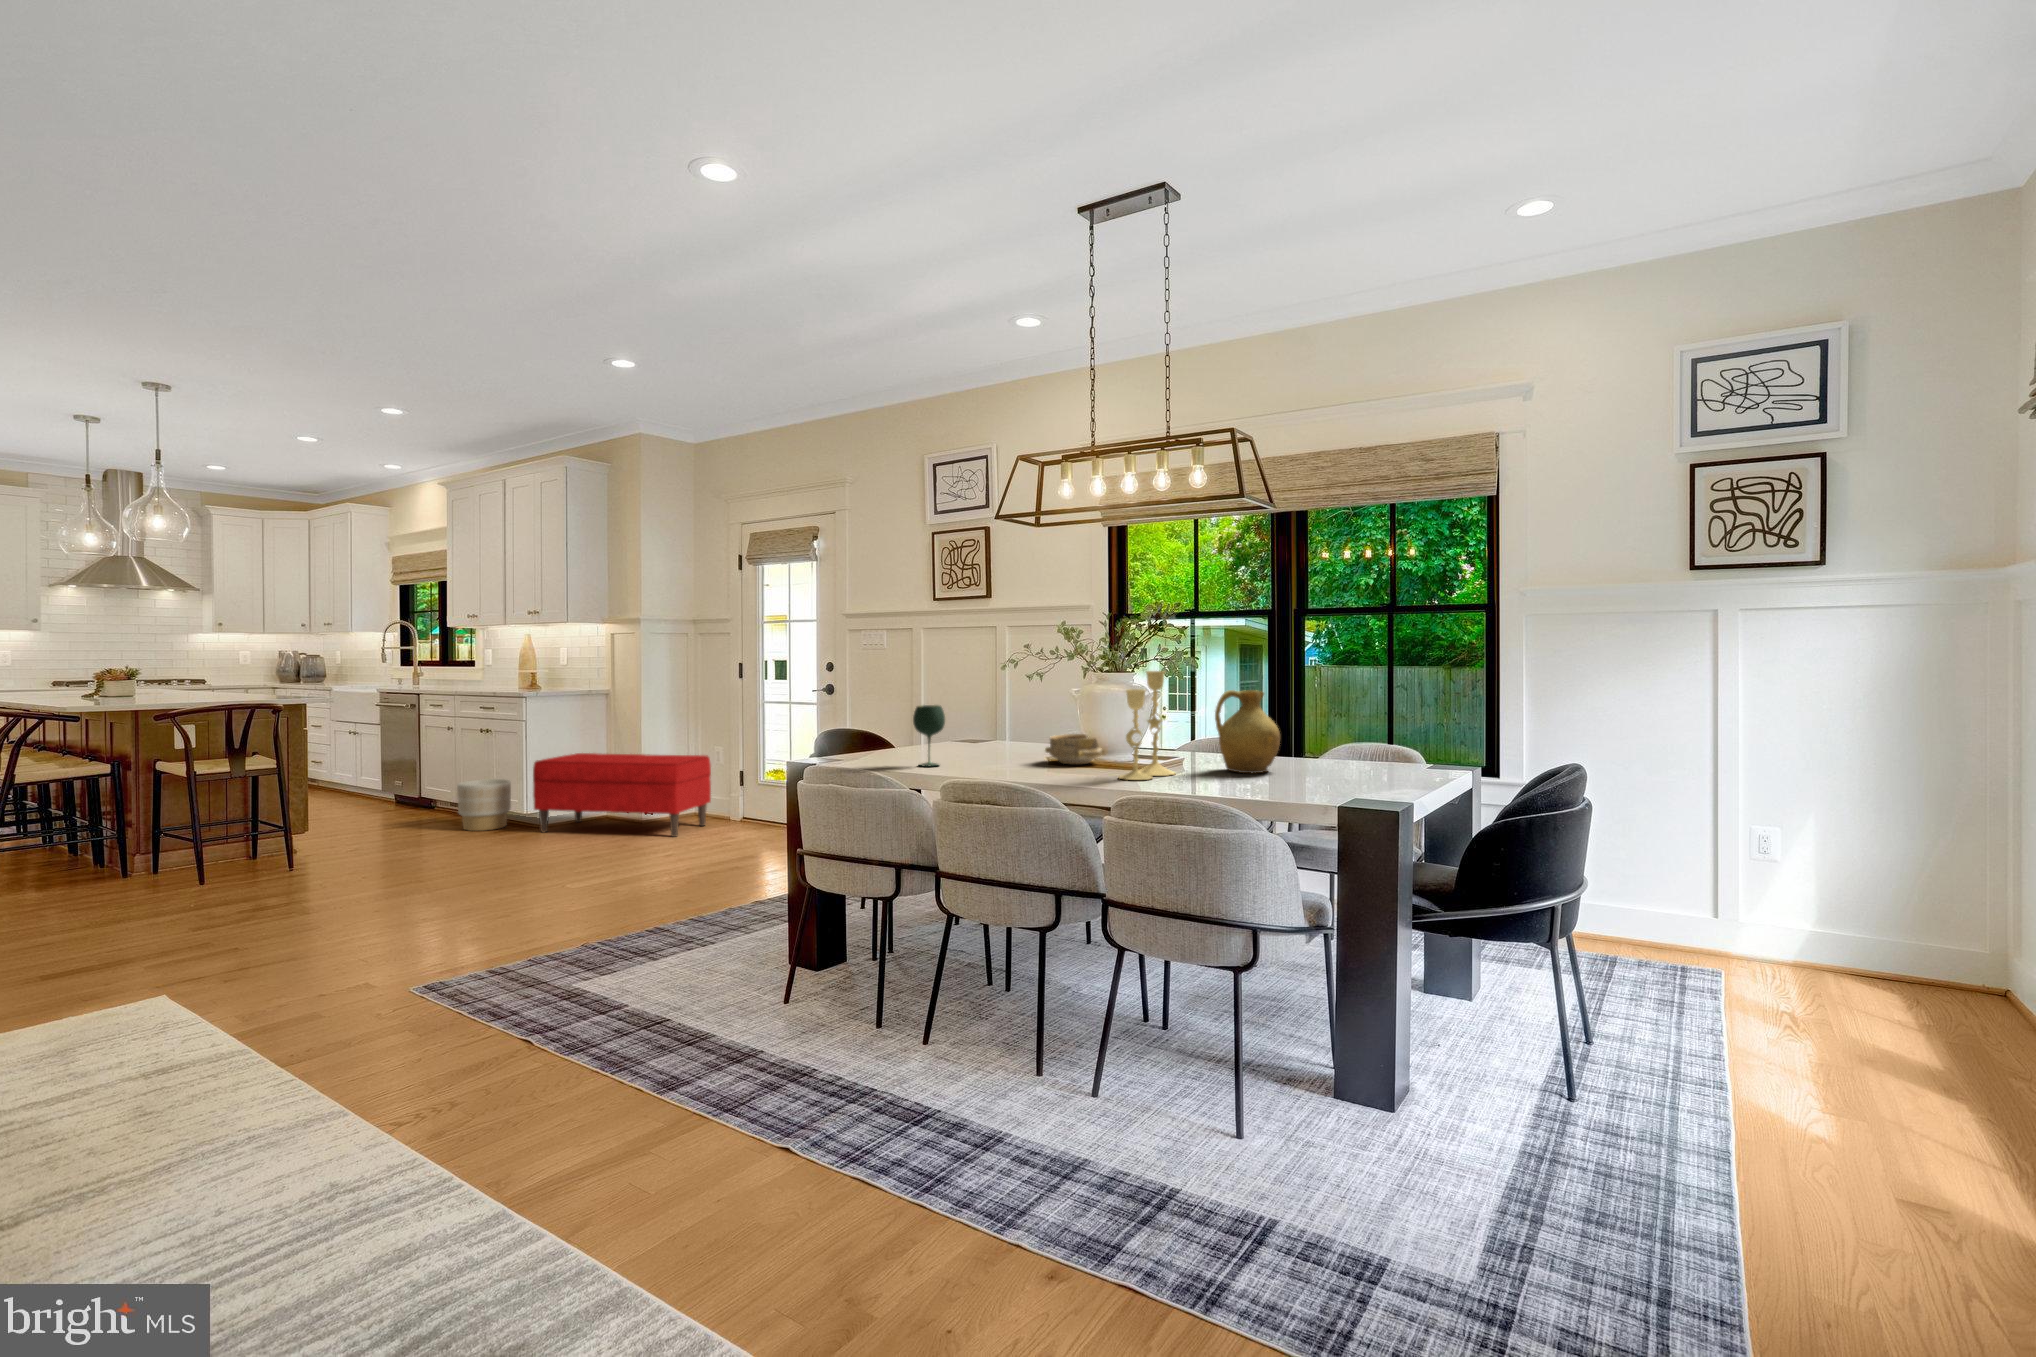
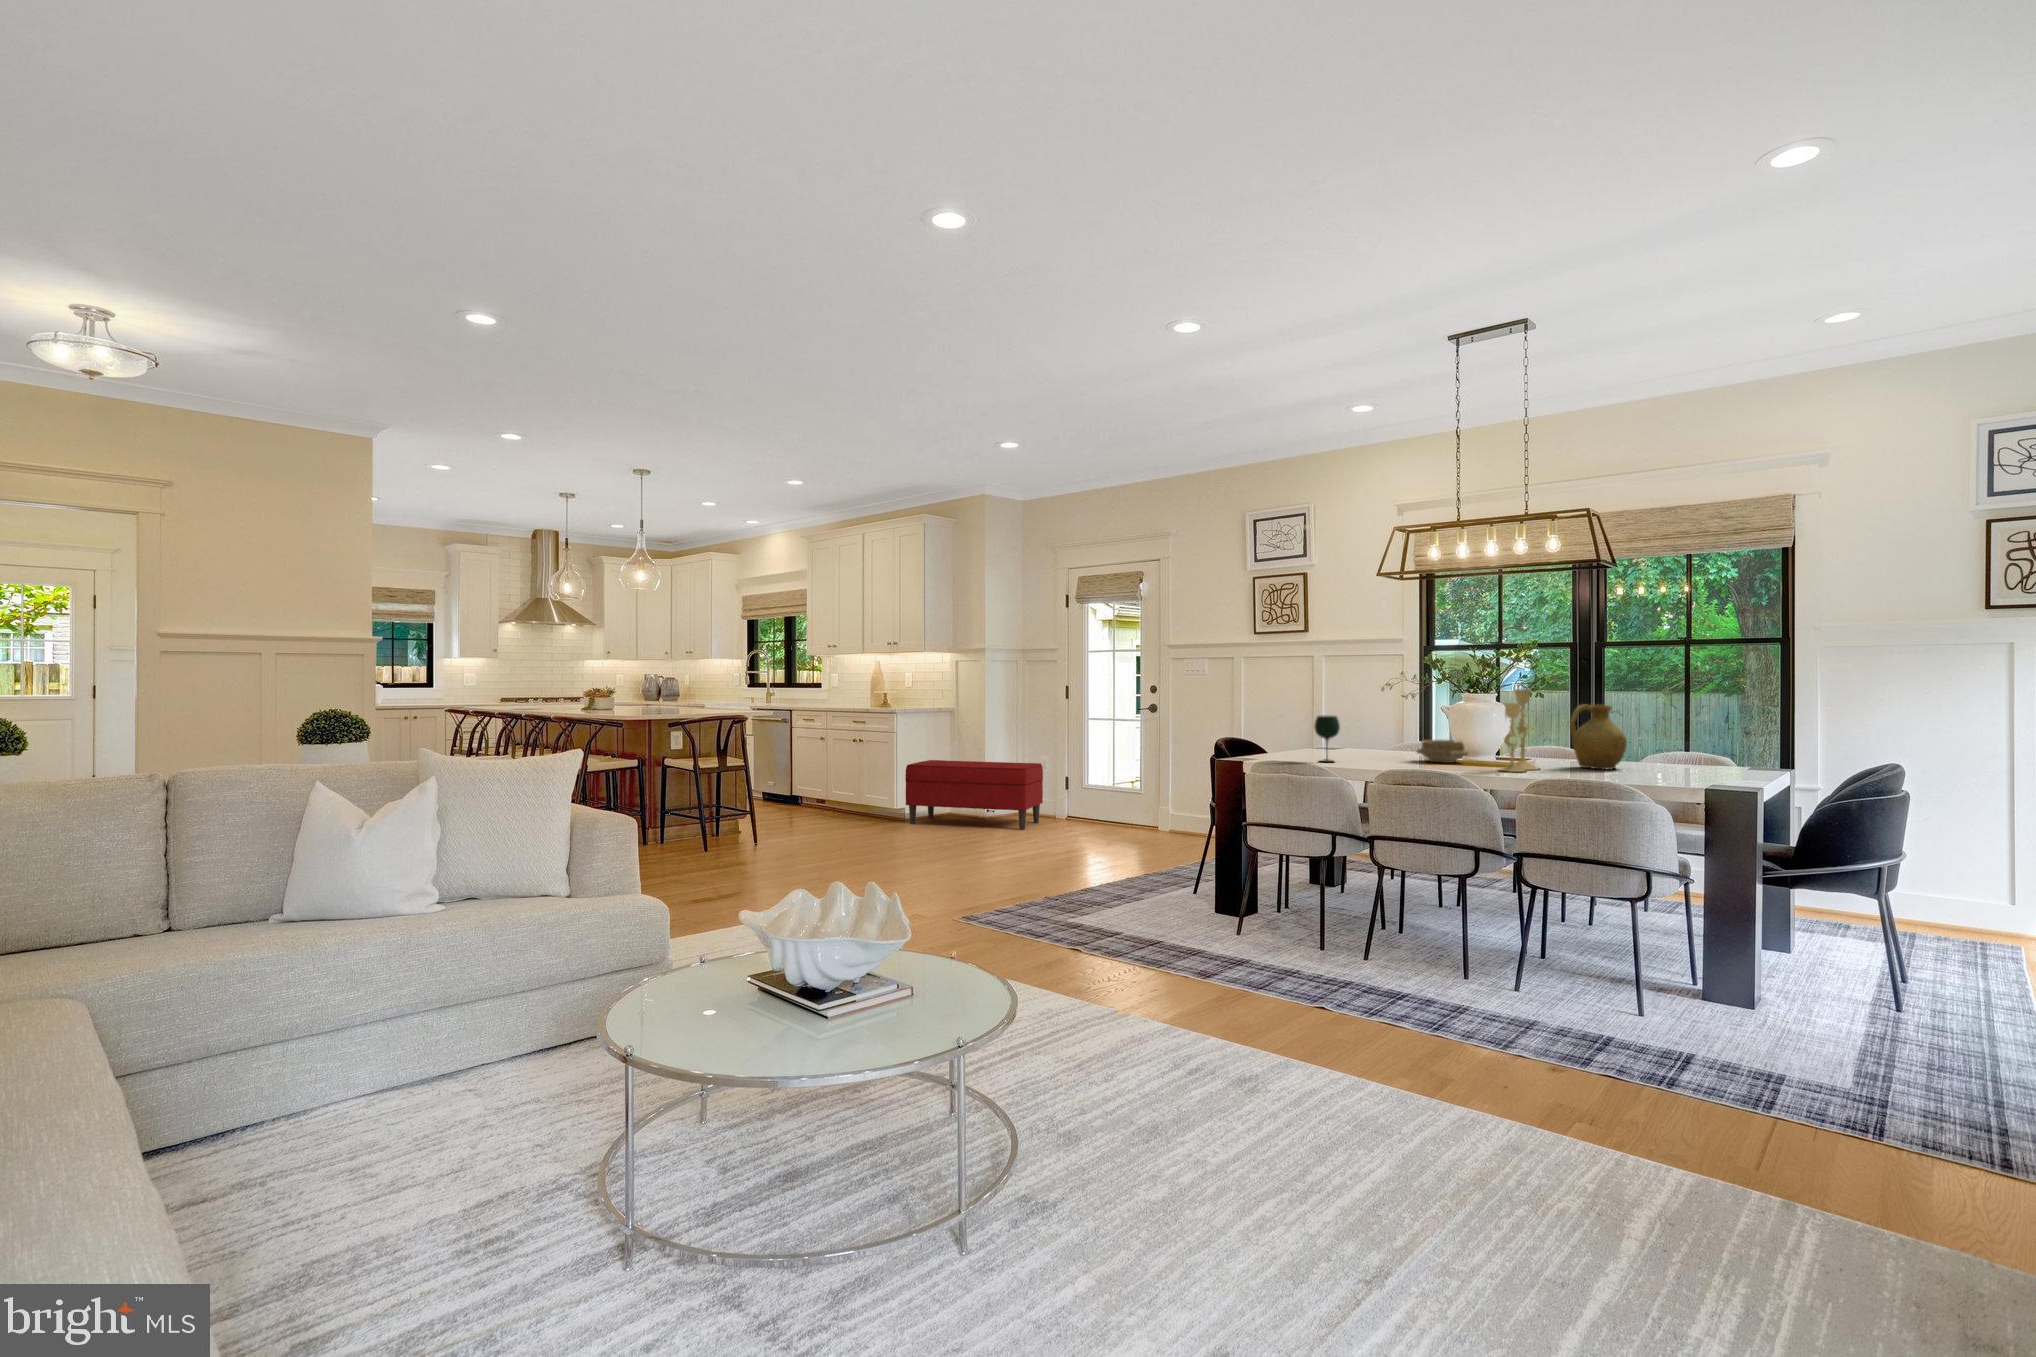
planter: present [457,779,511,831] -> none [842,780,881,821]

